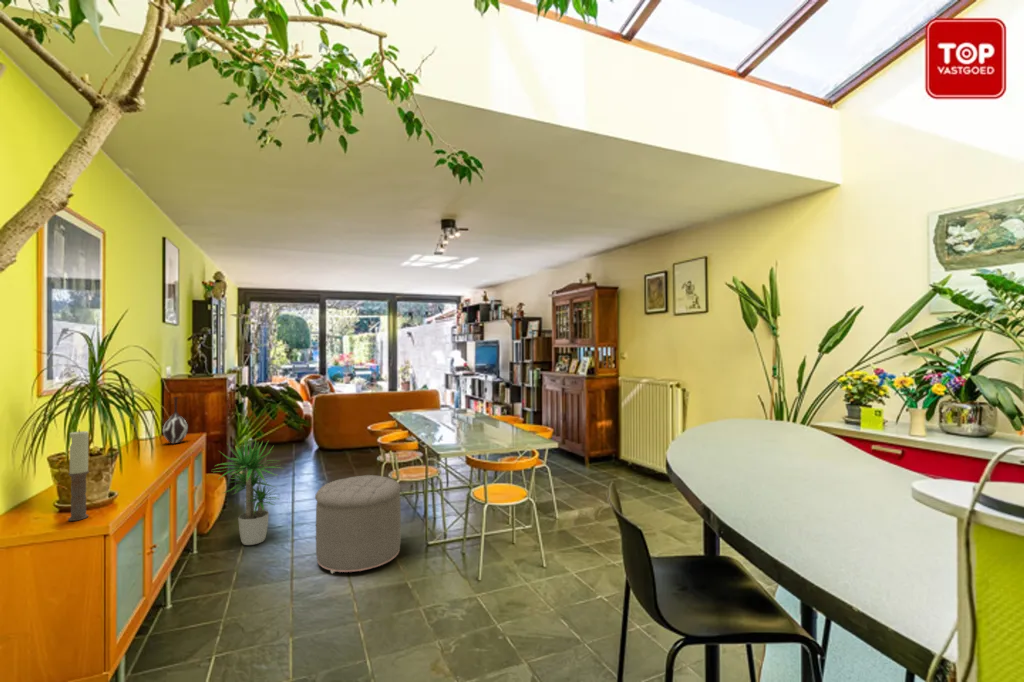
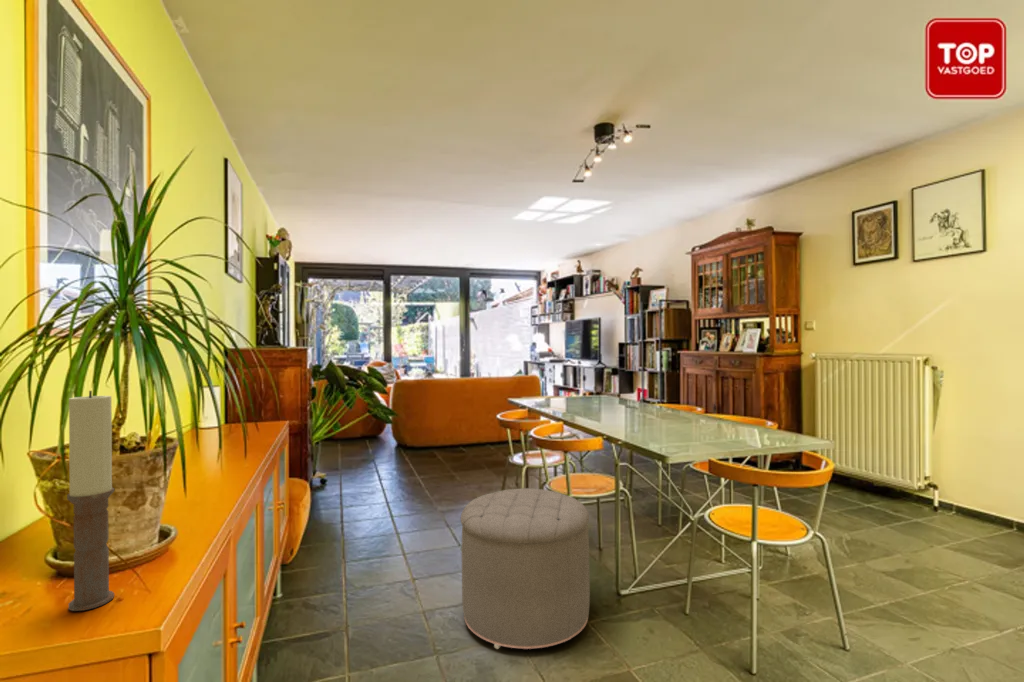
vase: present [163,397,188,444] -> none [231,366,266,436]
potted plant: present [220,440,276,545] -> none [296,427,400,589]

